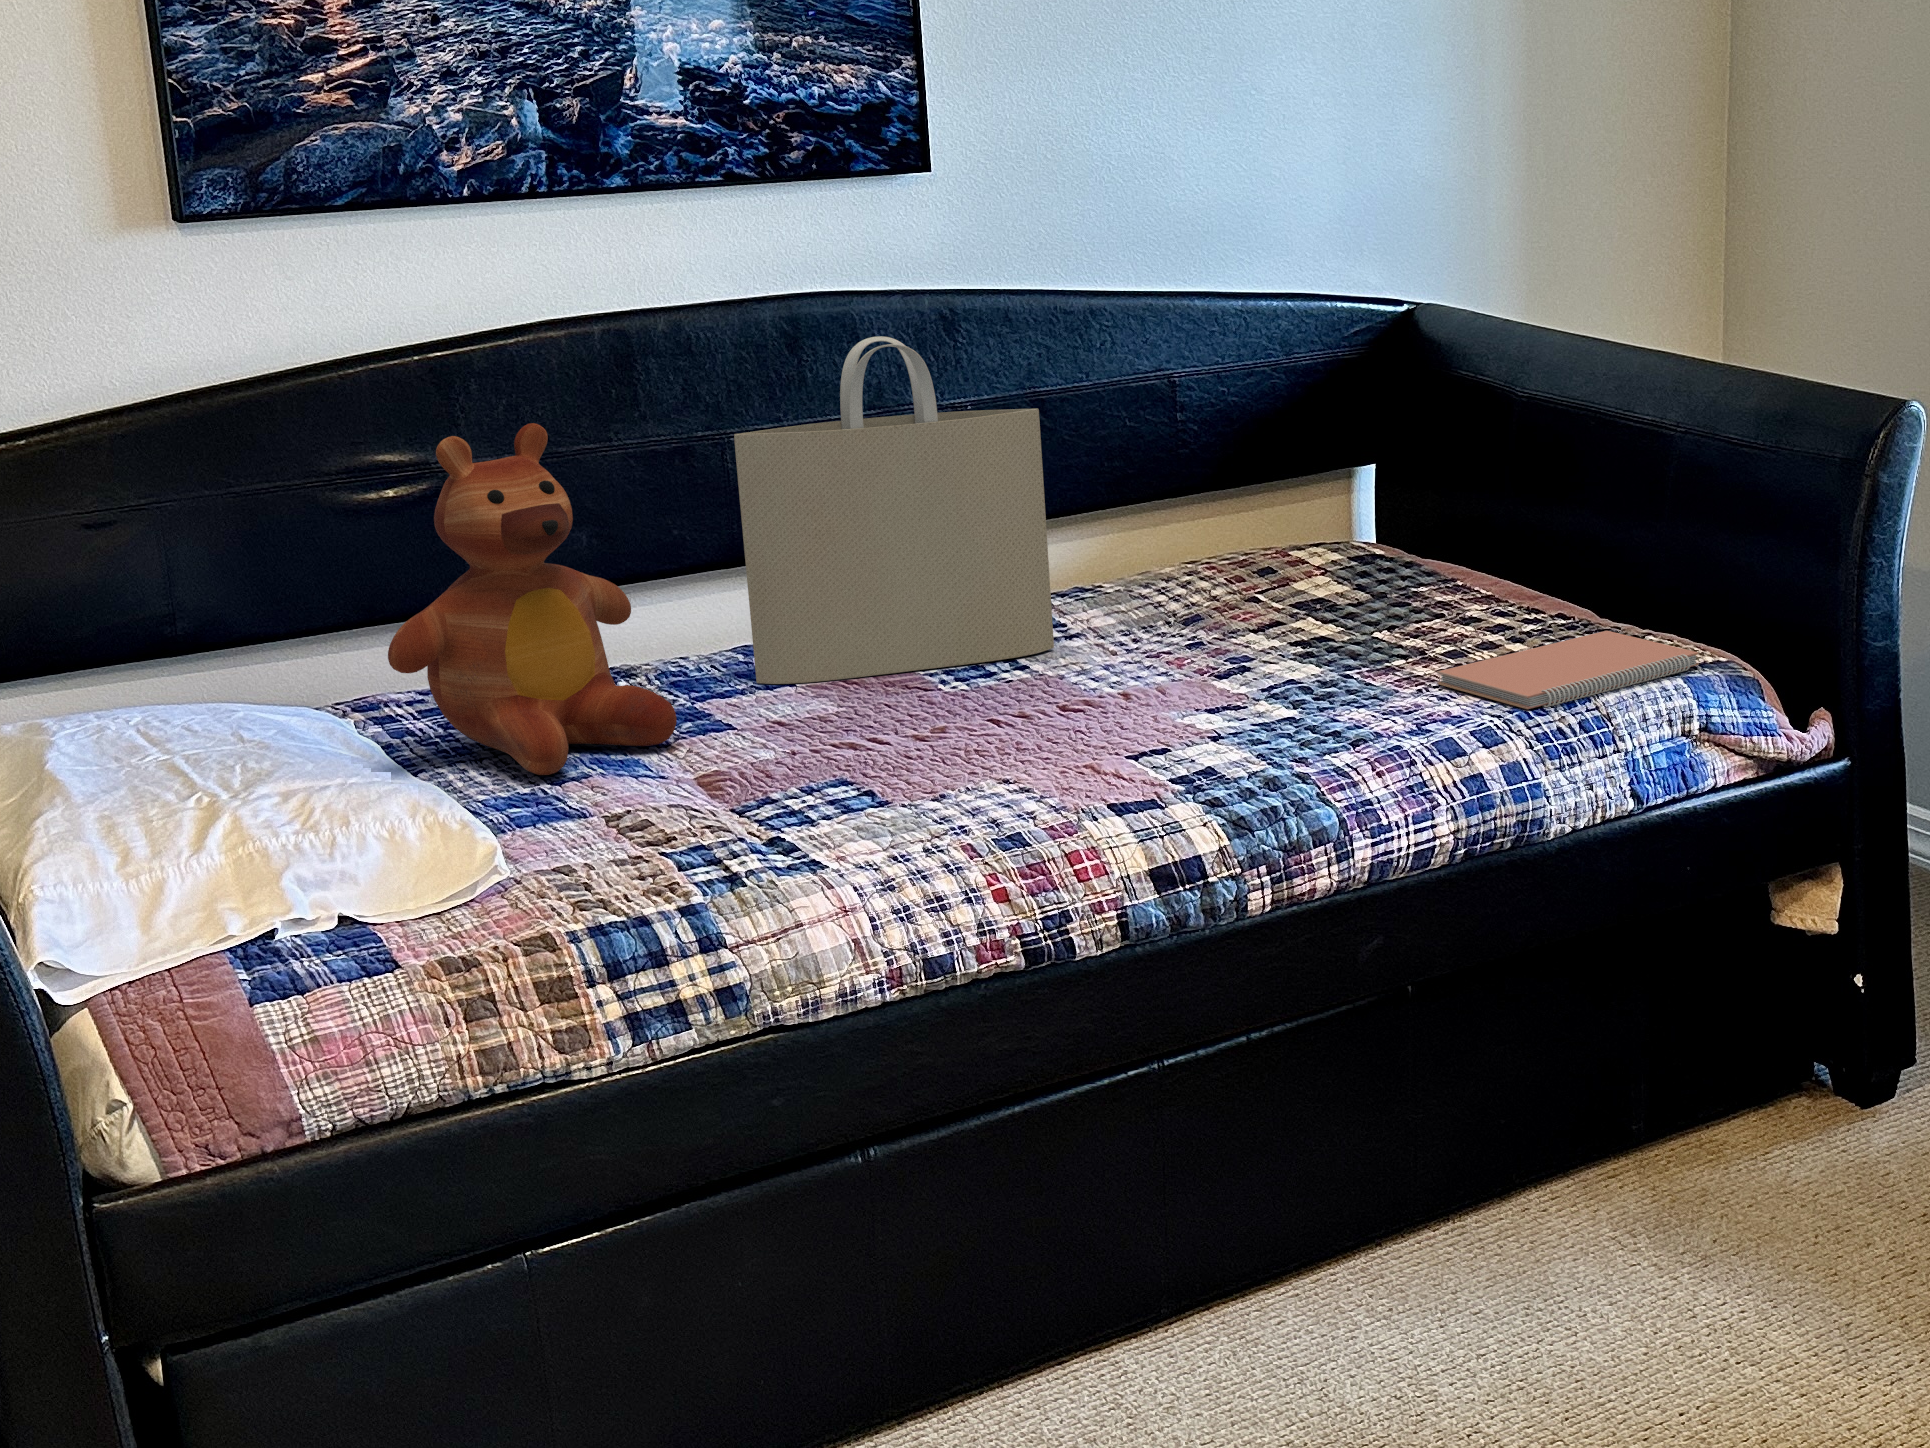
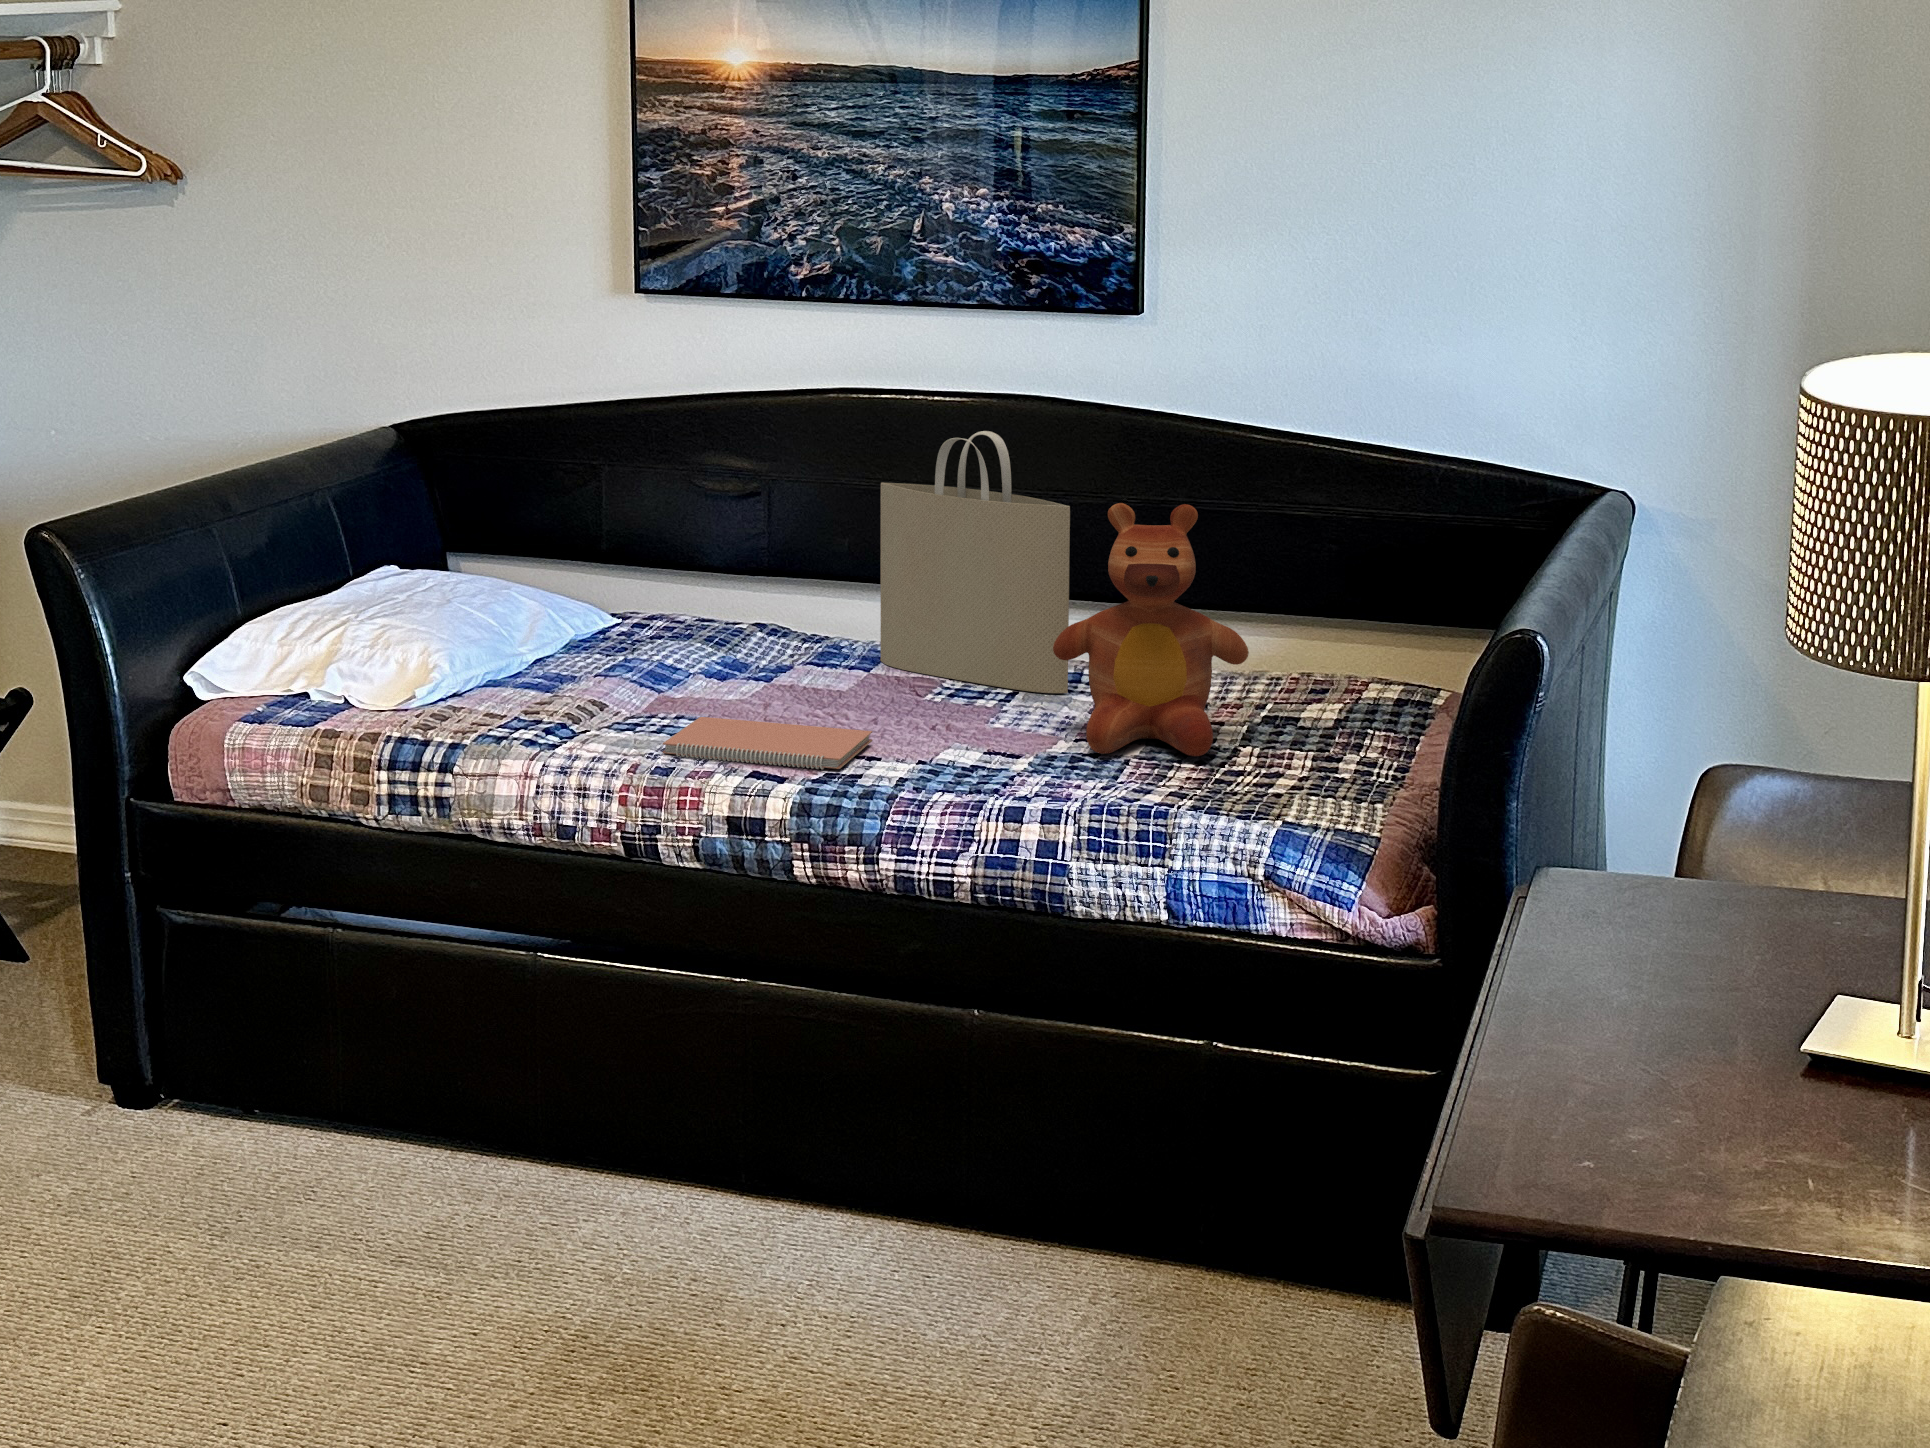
teddy bear: present [388,423,677,775] -> present [1053,503,1249,756]
notebook: present [1437,631,1699,709] -> present [663,717,872,769]

